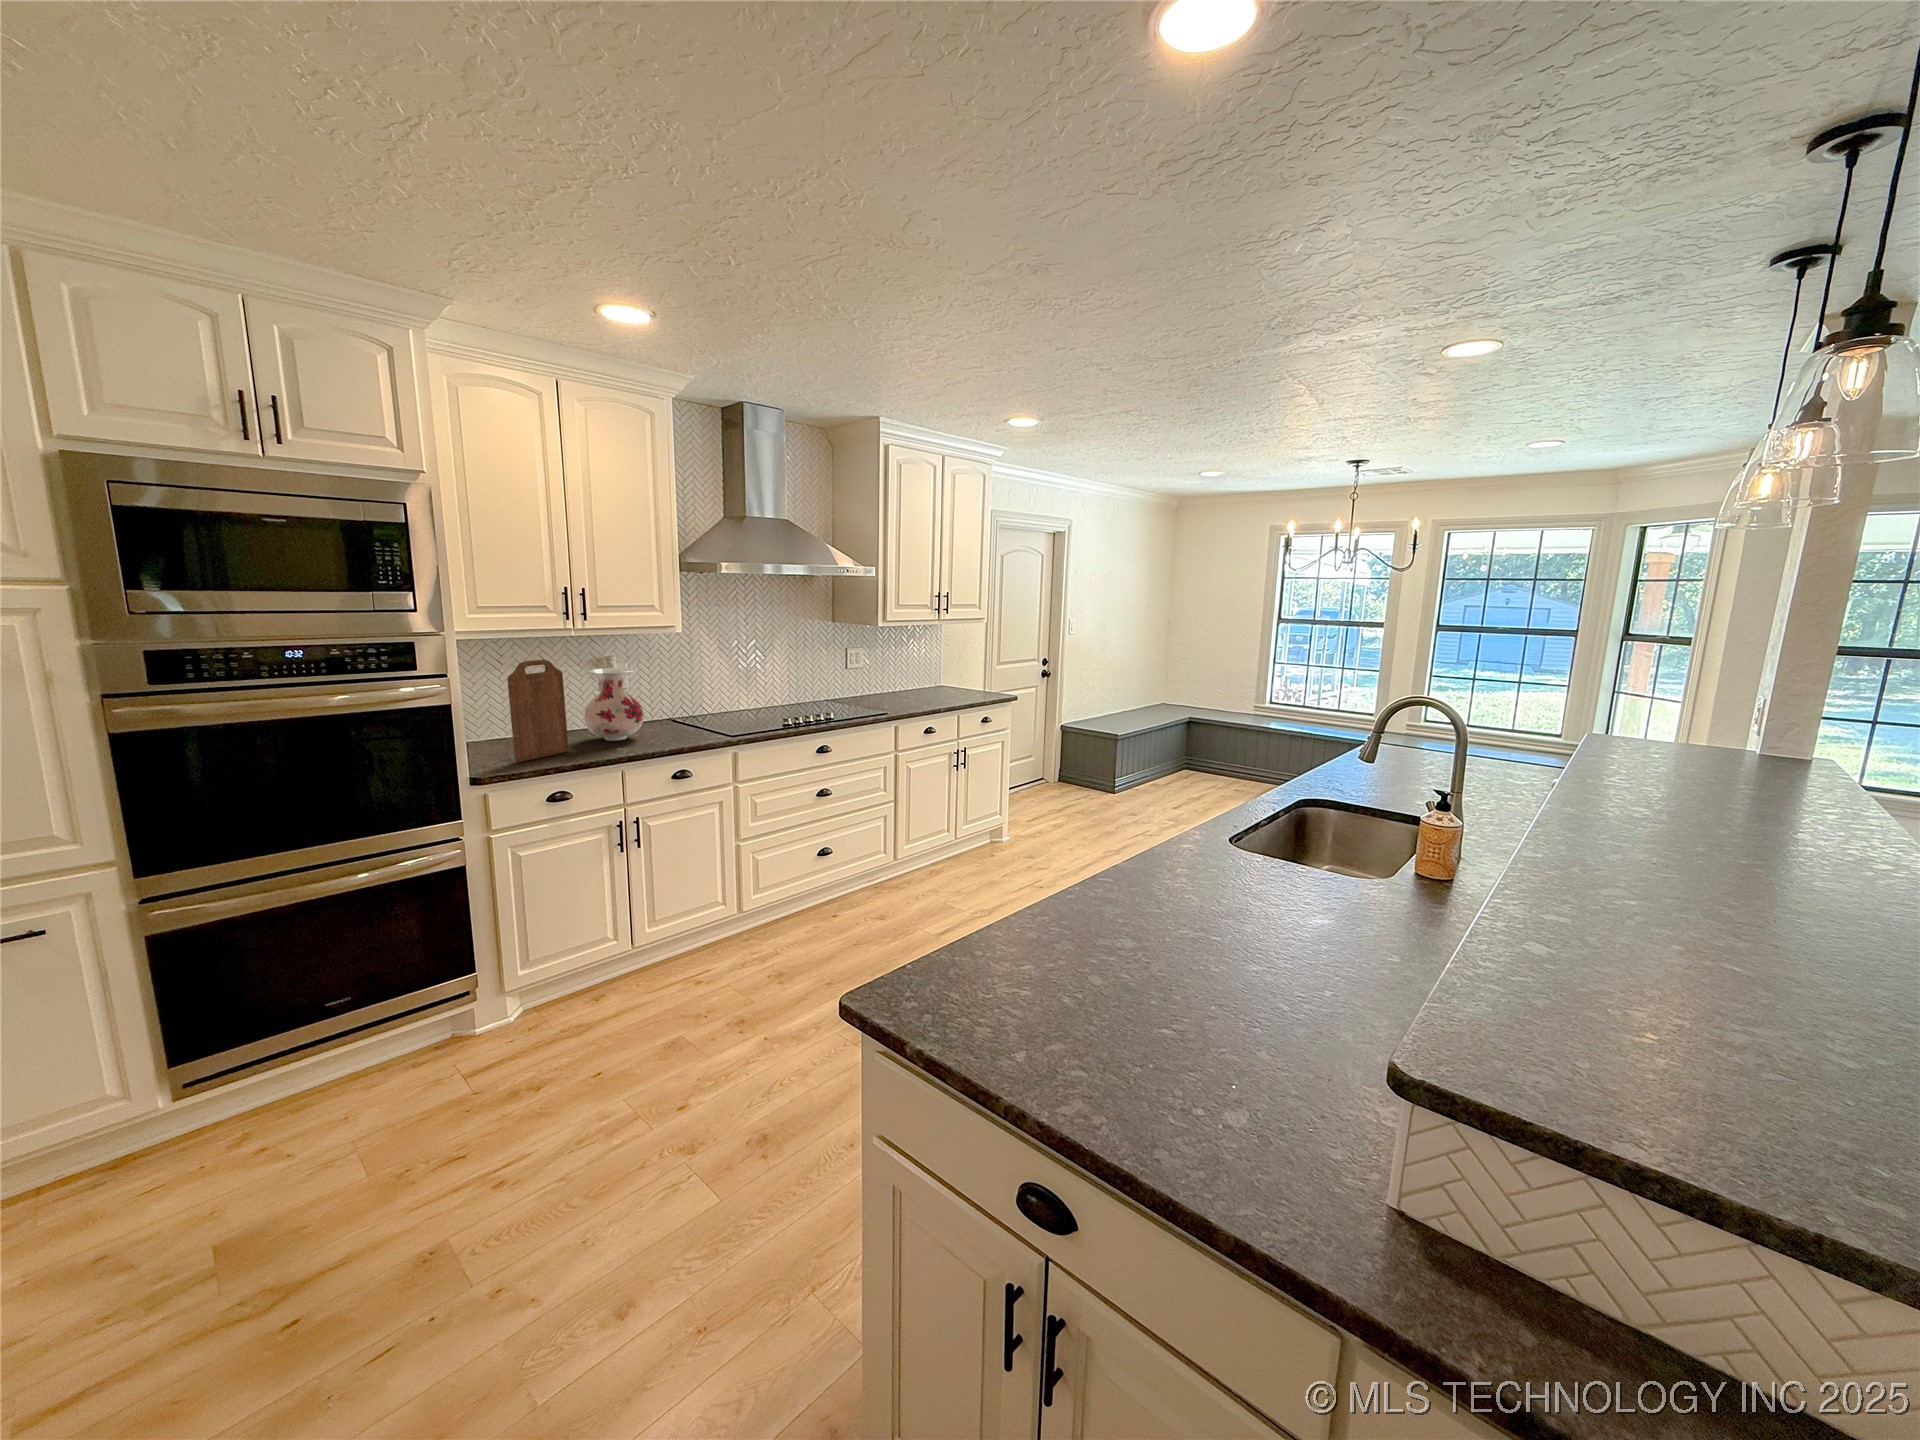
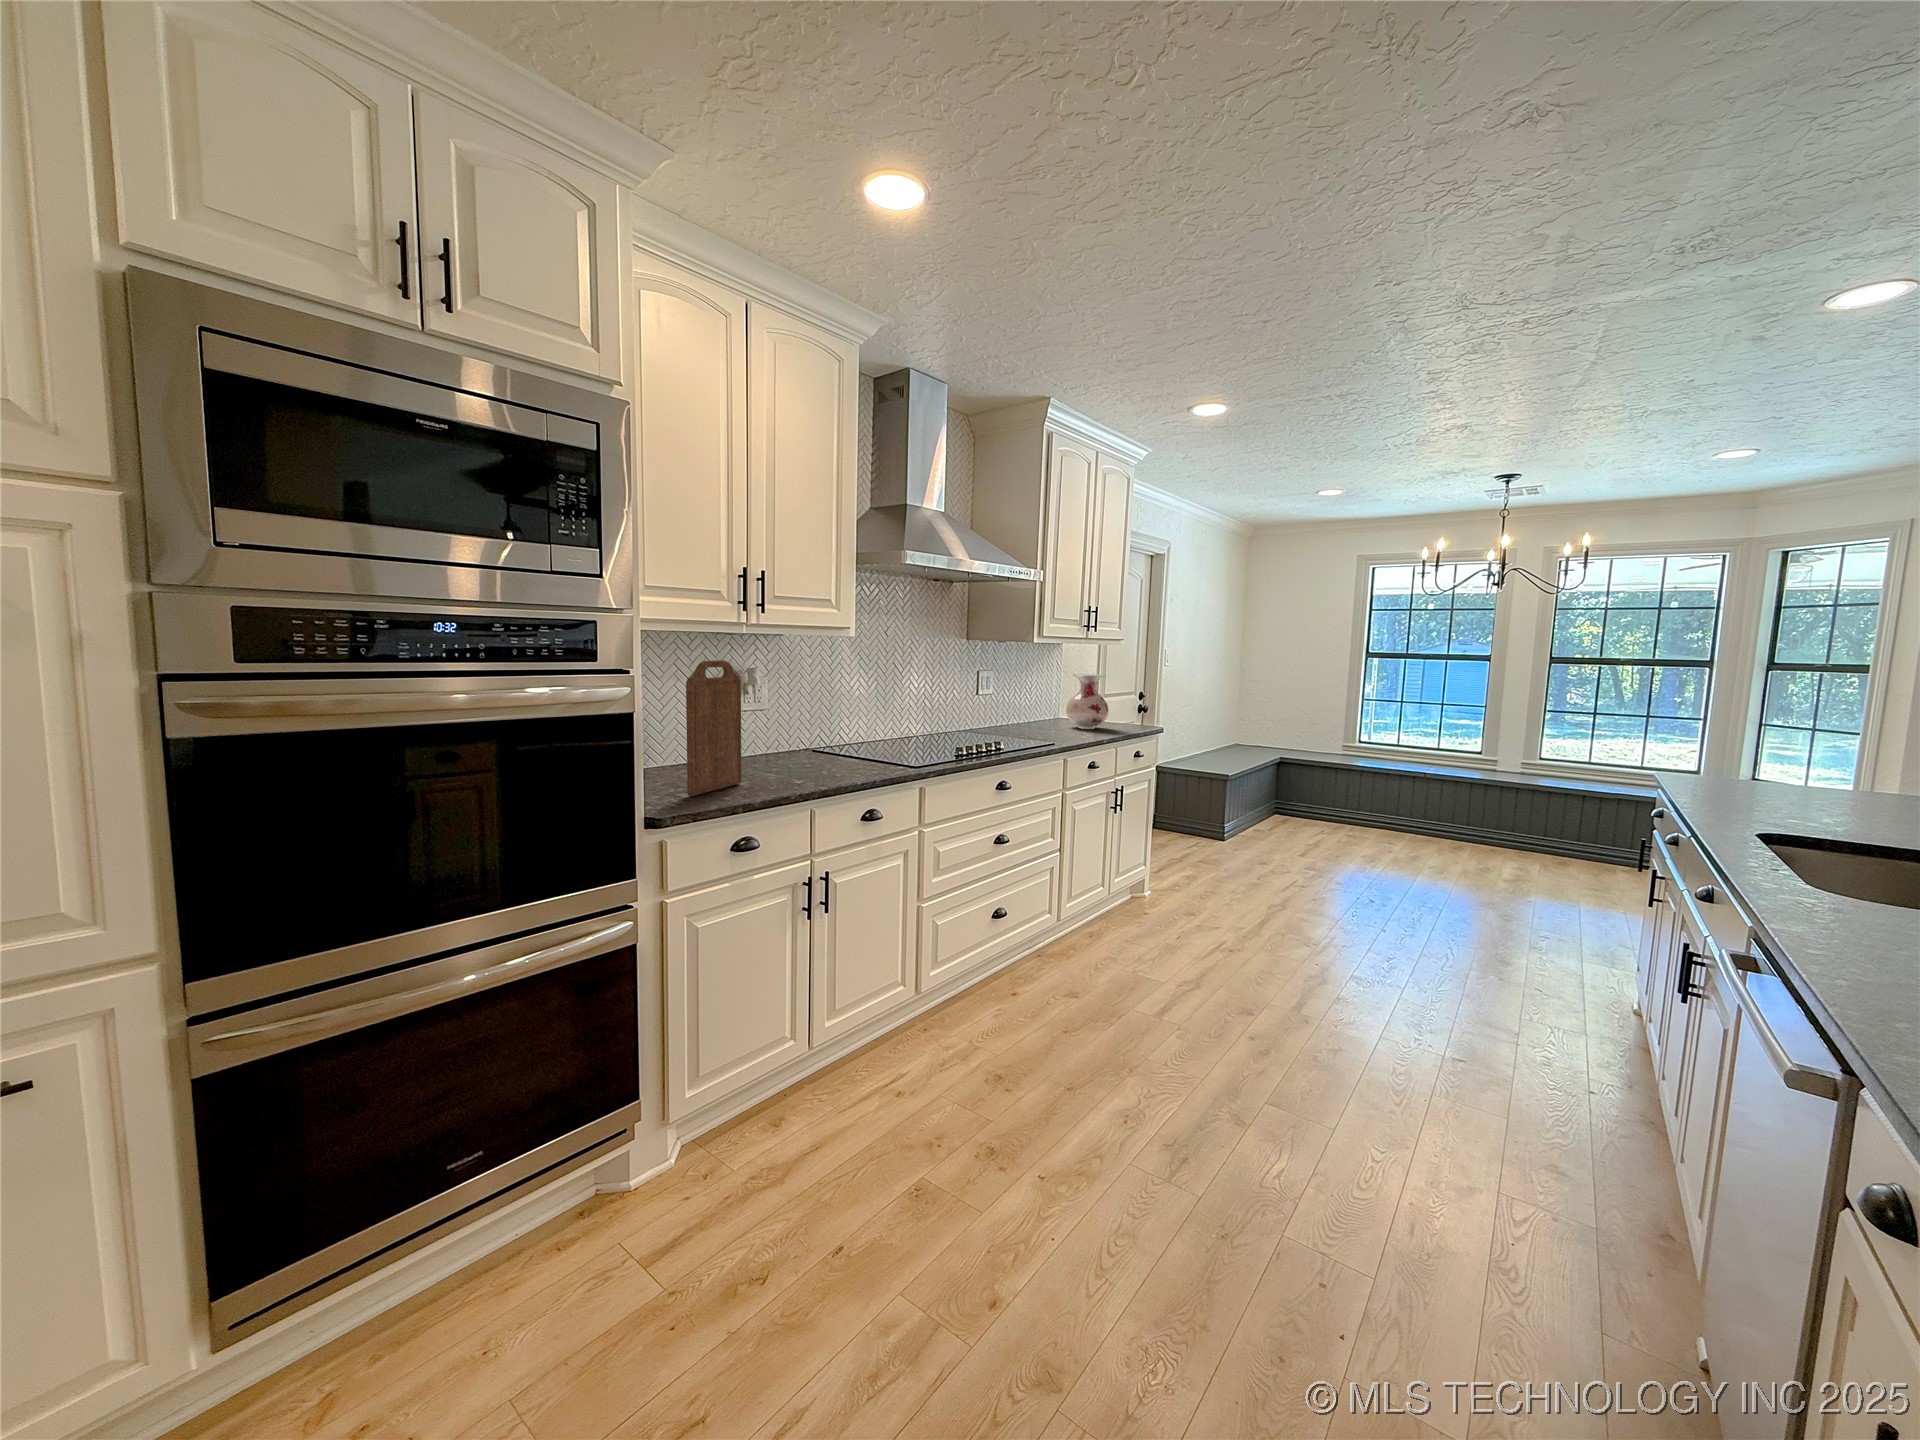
vase: present [584,668,644,741] -> present [1066,674,1108,729]

